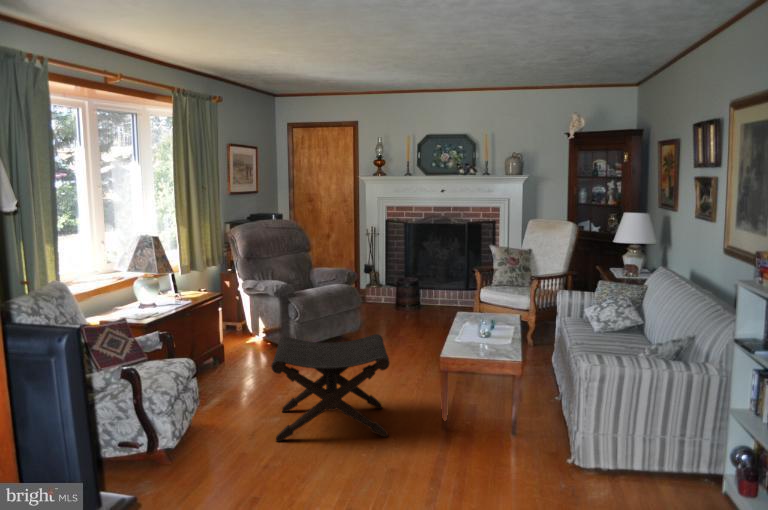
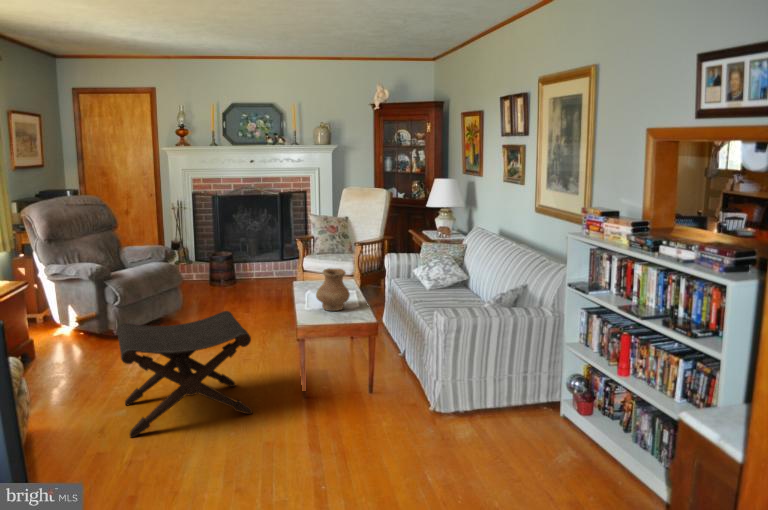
vase: none [464,301,499,345] -> present [316,269,350,311]

